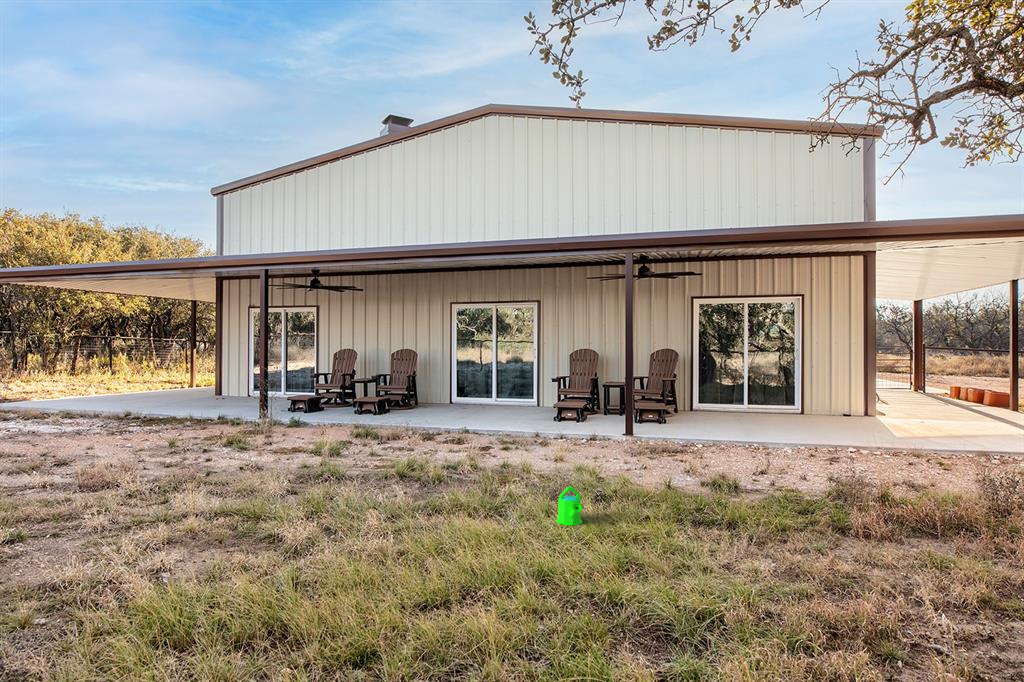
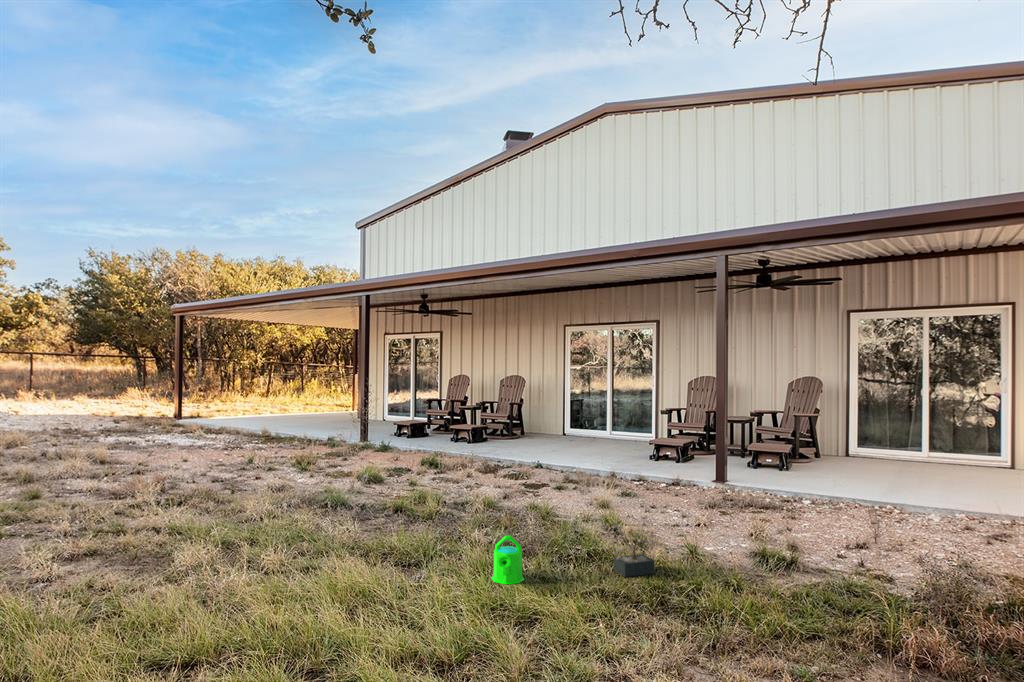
decorative plant: none [628,471,666,511] -> present [603,524,659,577]

